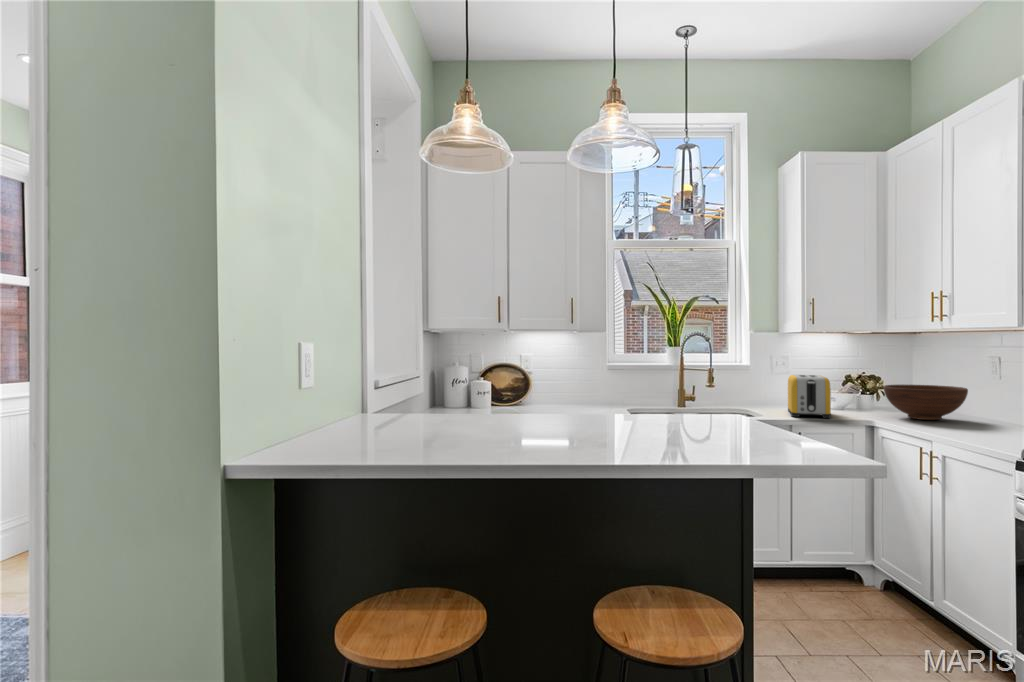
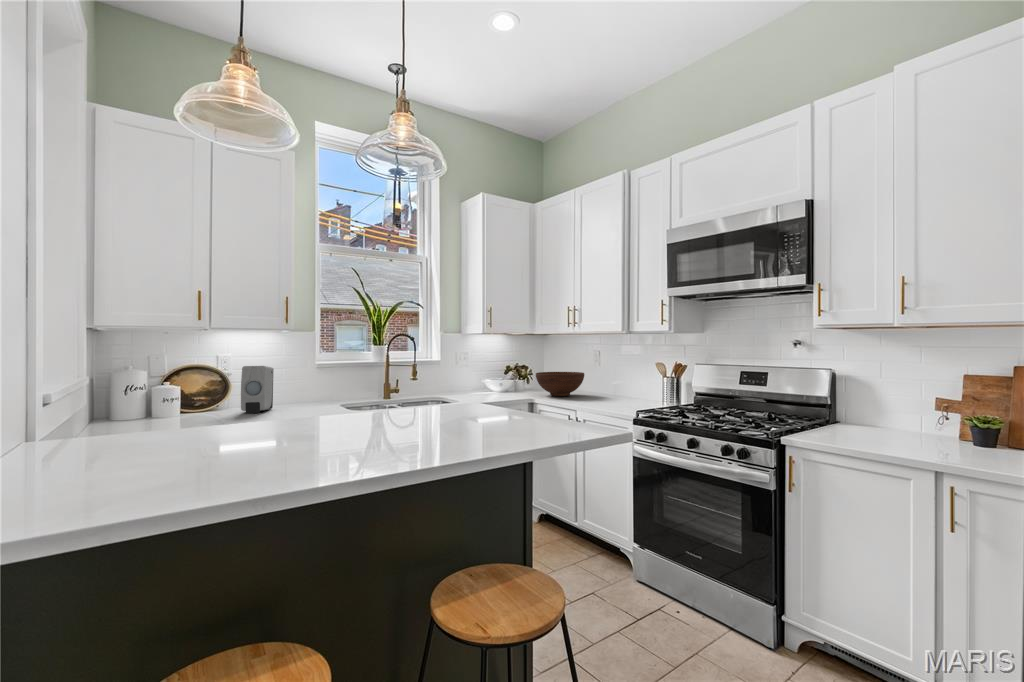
soap dispenser: none [536,366,565,410] -> present [241,366,274,413]
toaster: present [788,375,831,418] -> none [472,367,506,401]

